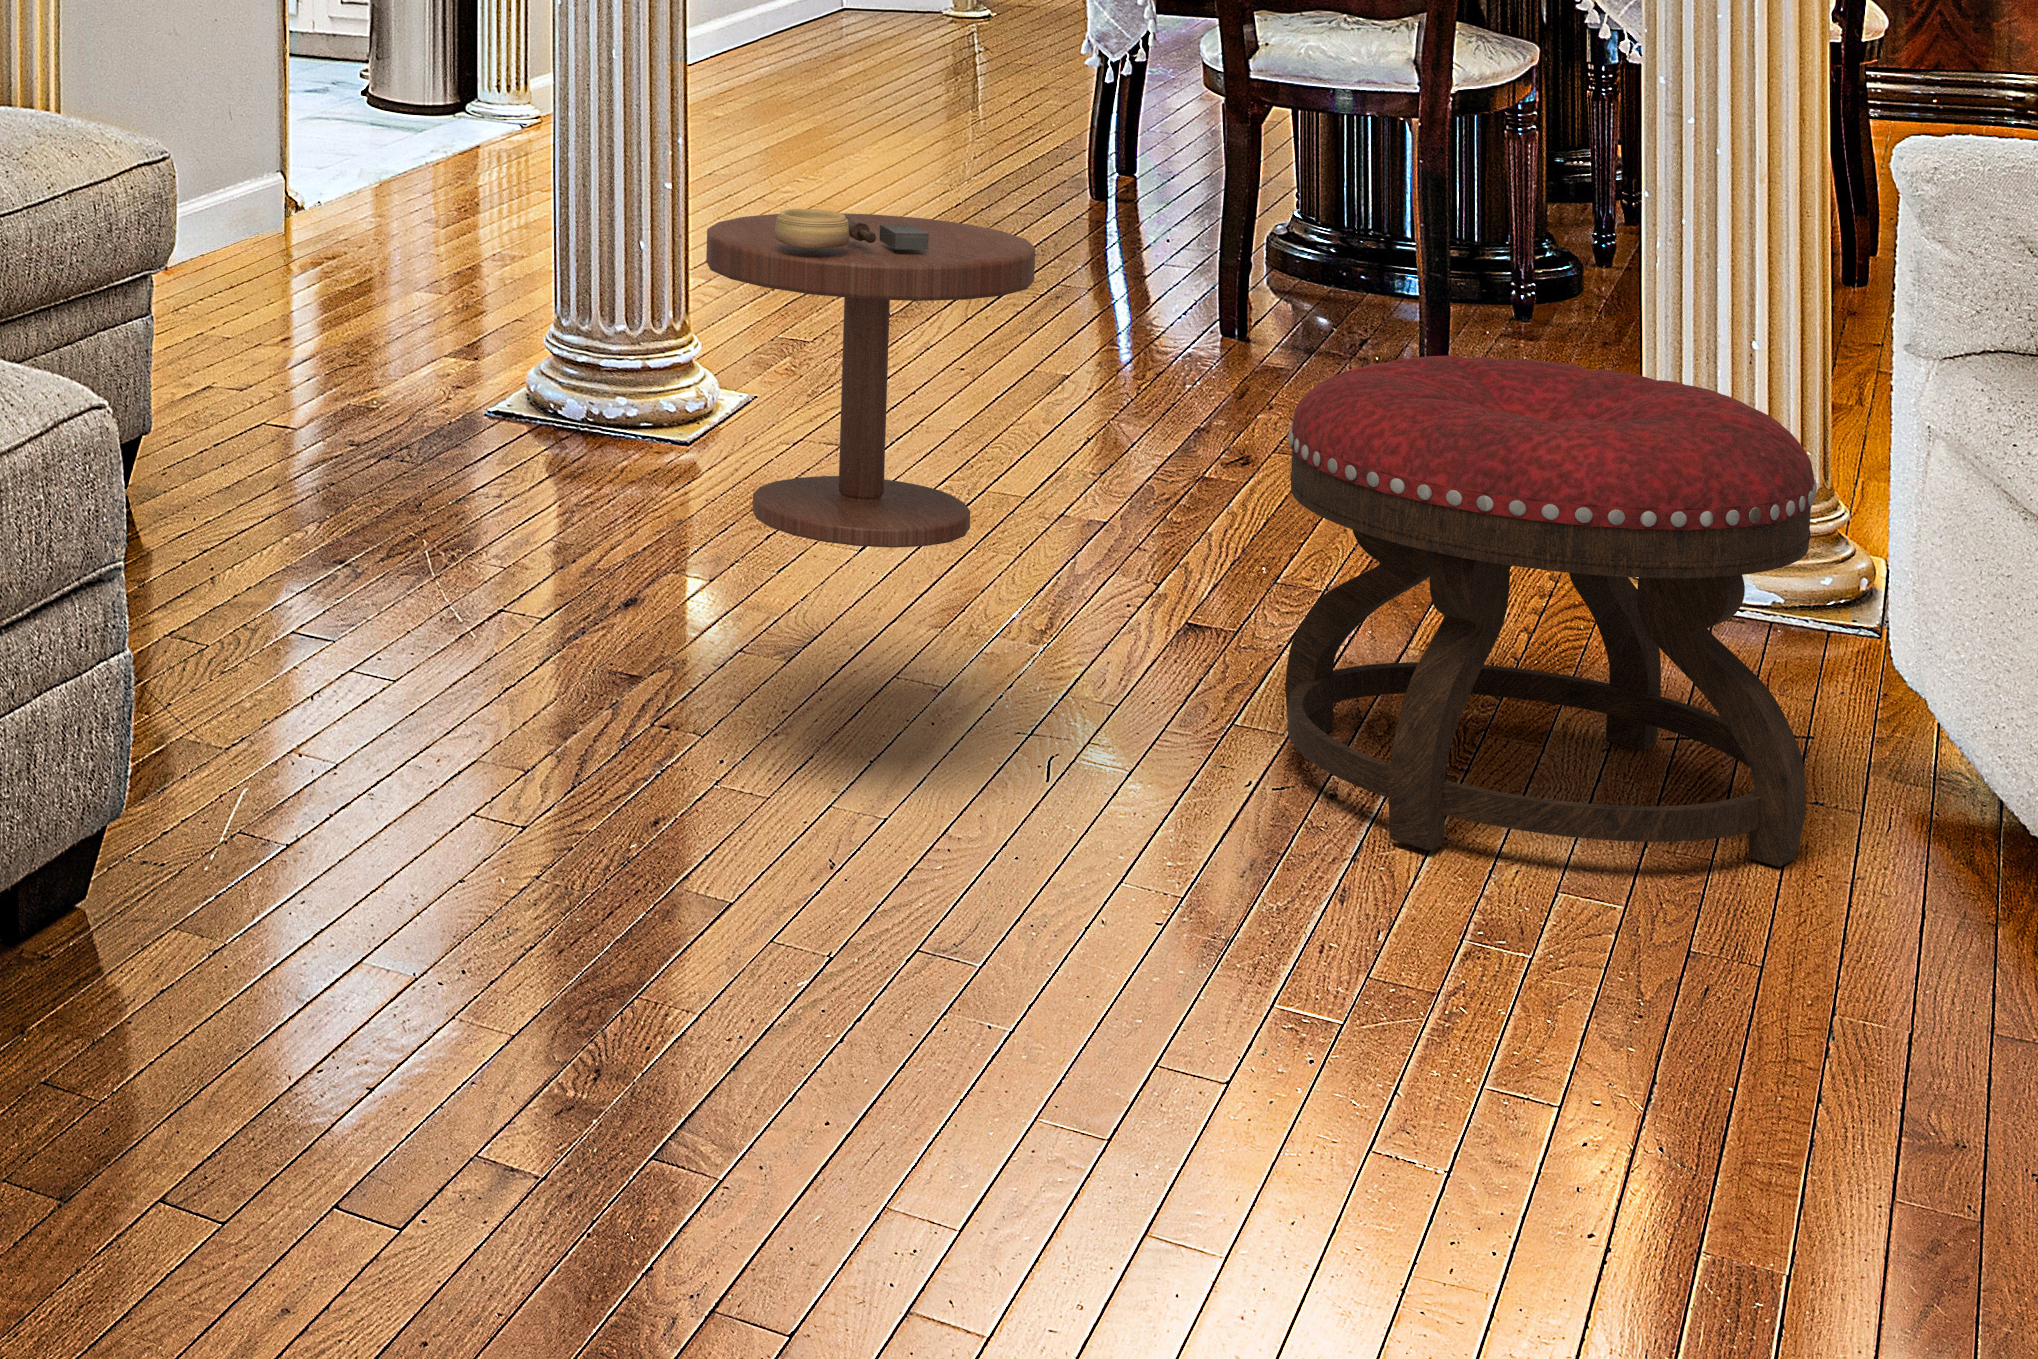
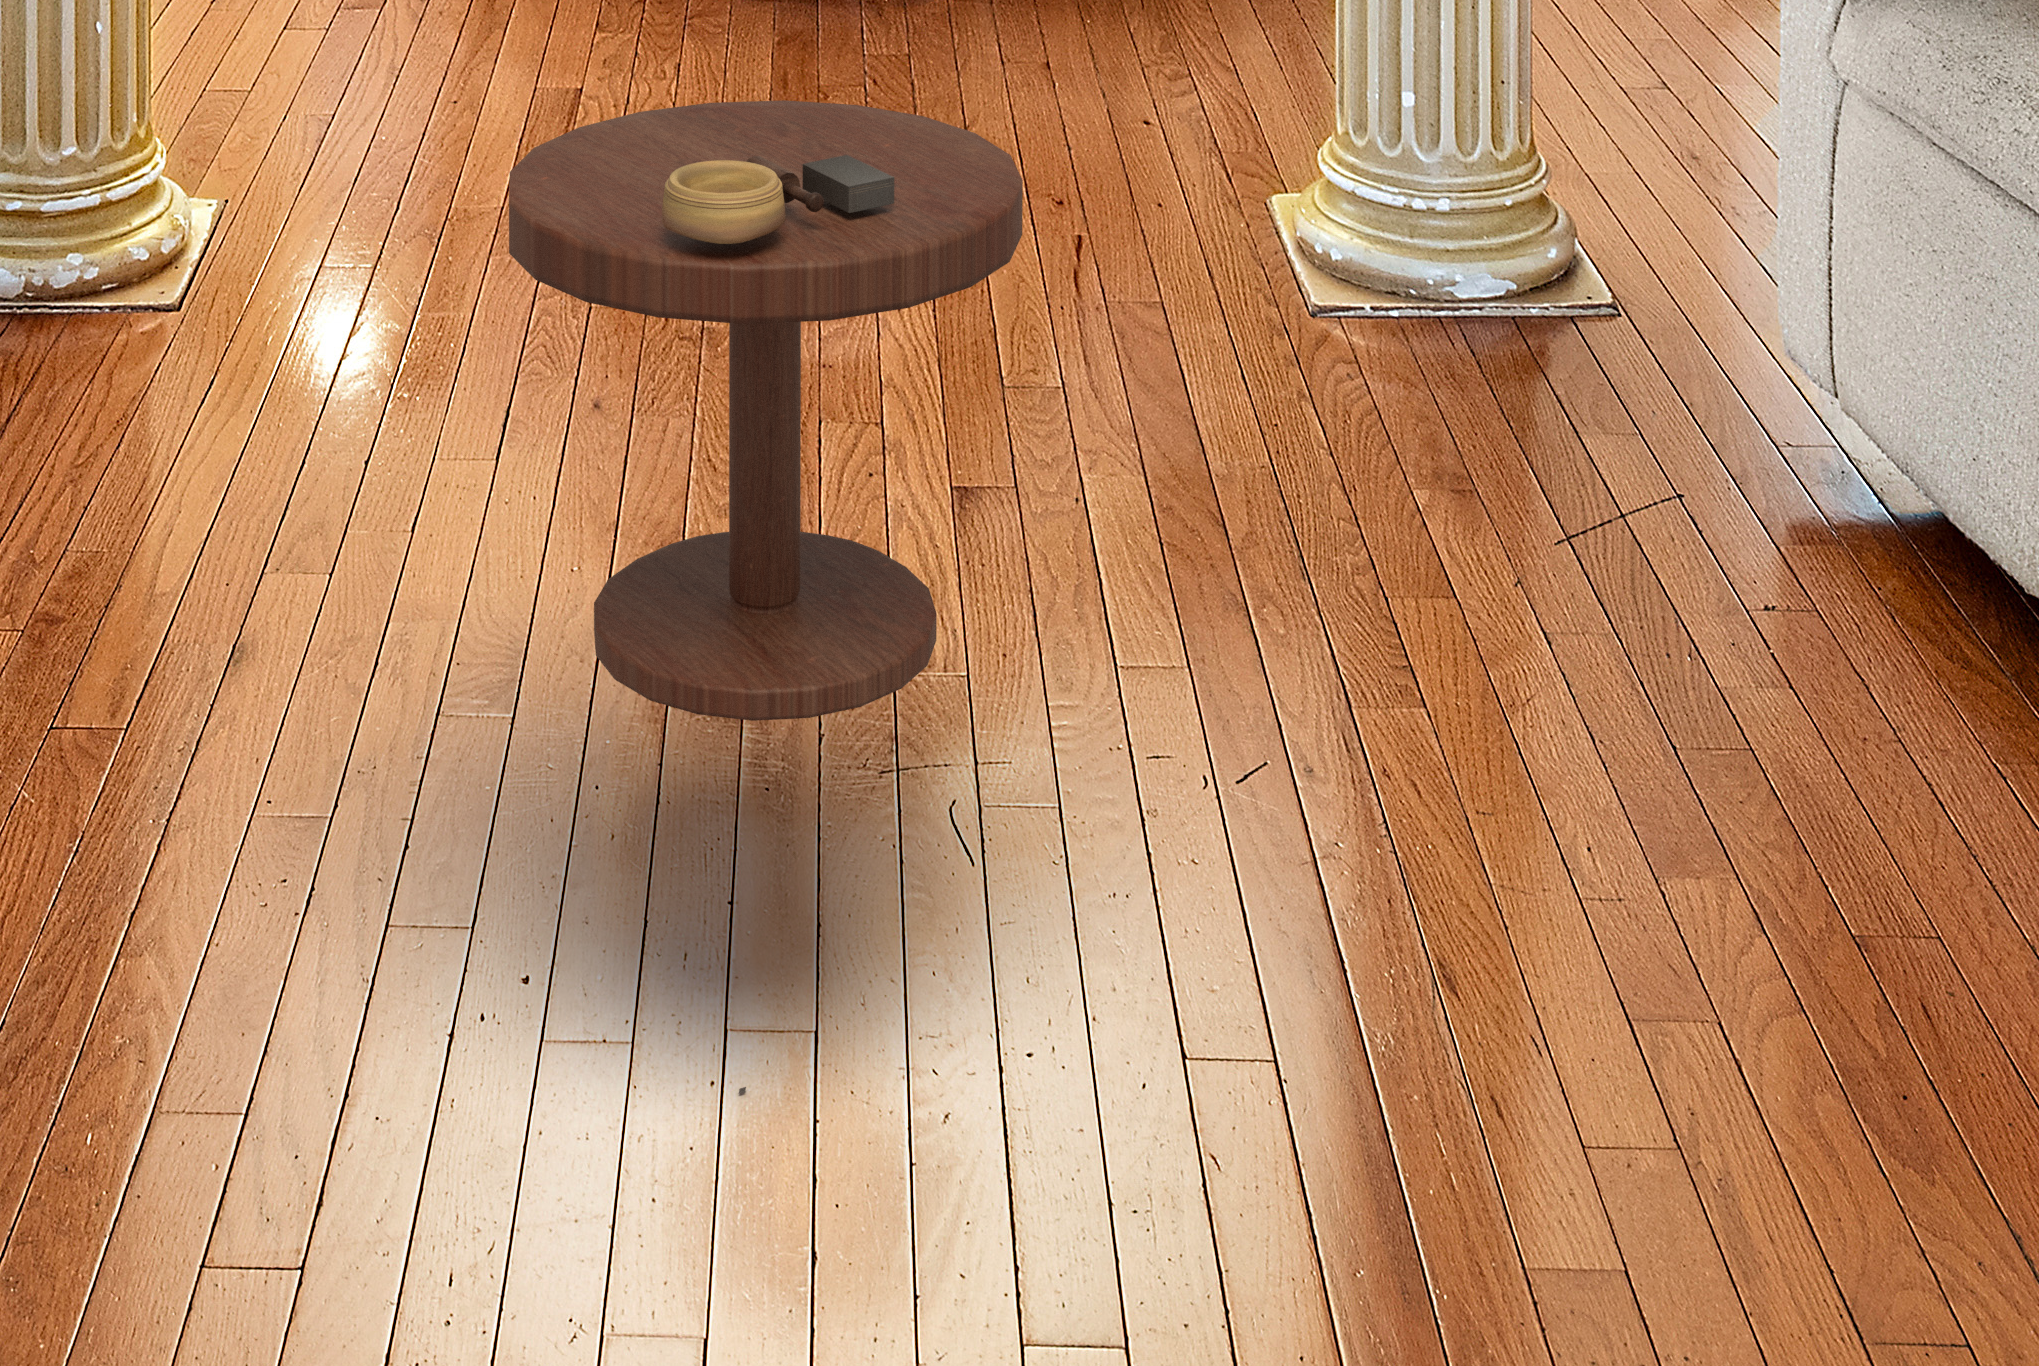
ottoman: present [1285,356,1817,867] -> none [1233,151,1948,966]

